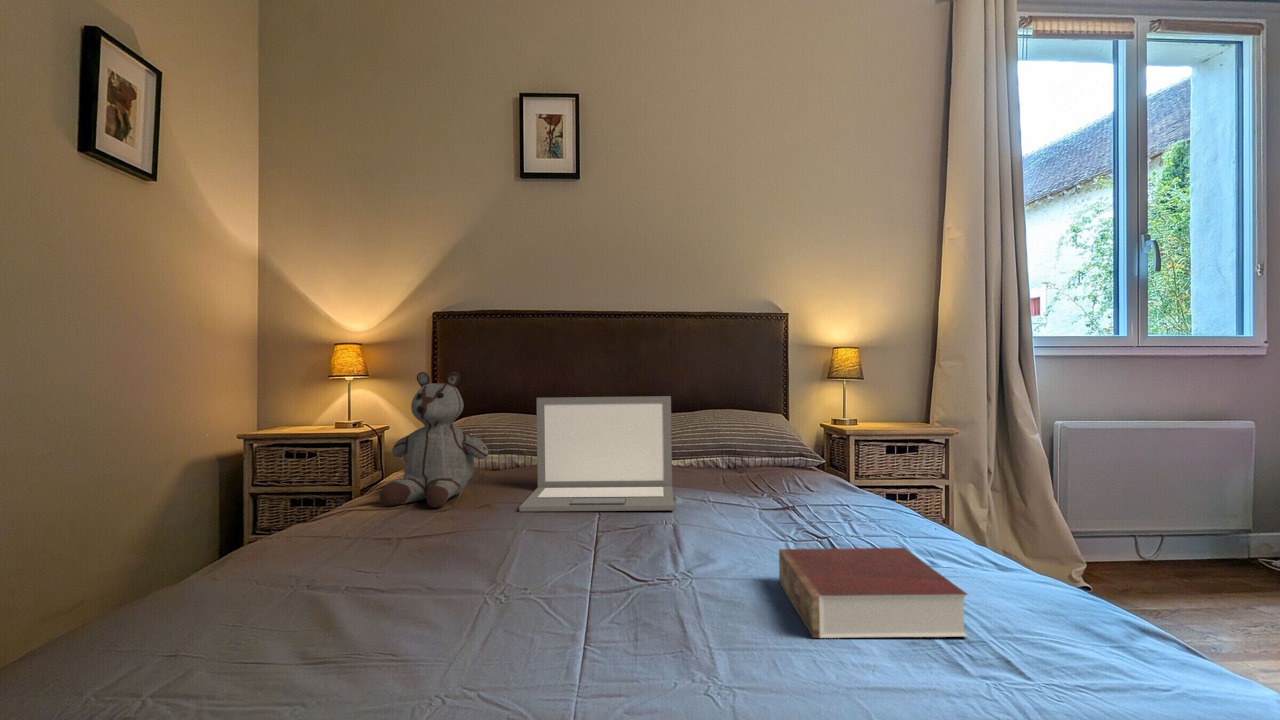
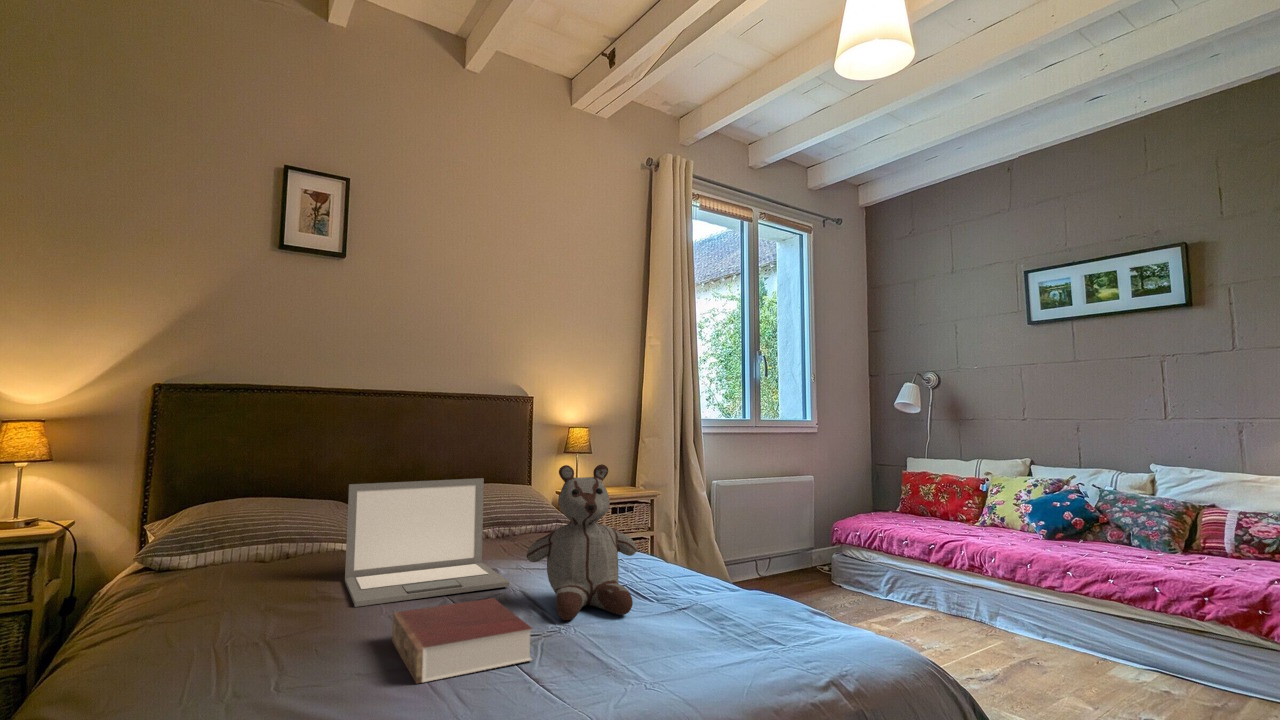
stuffed bear: present [380,372,488,507] -> present [527,464,637,620]
book: present [779,548,967,638] -> present [392,598,532,683]

